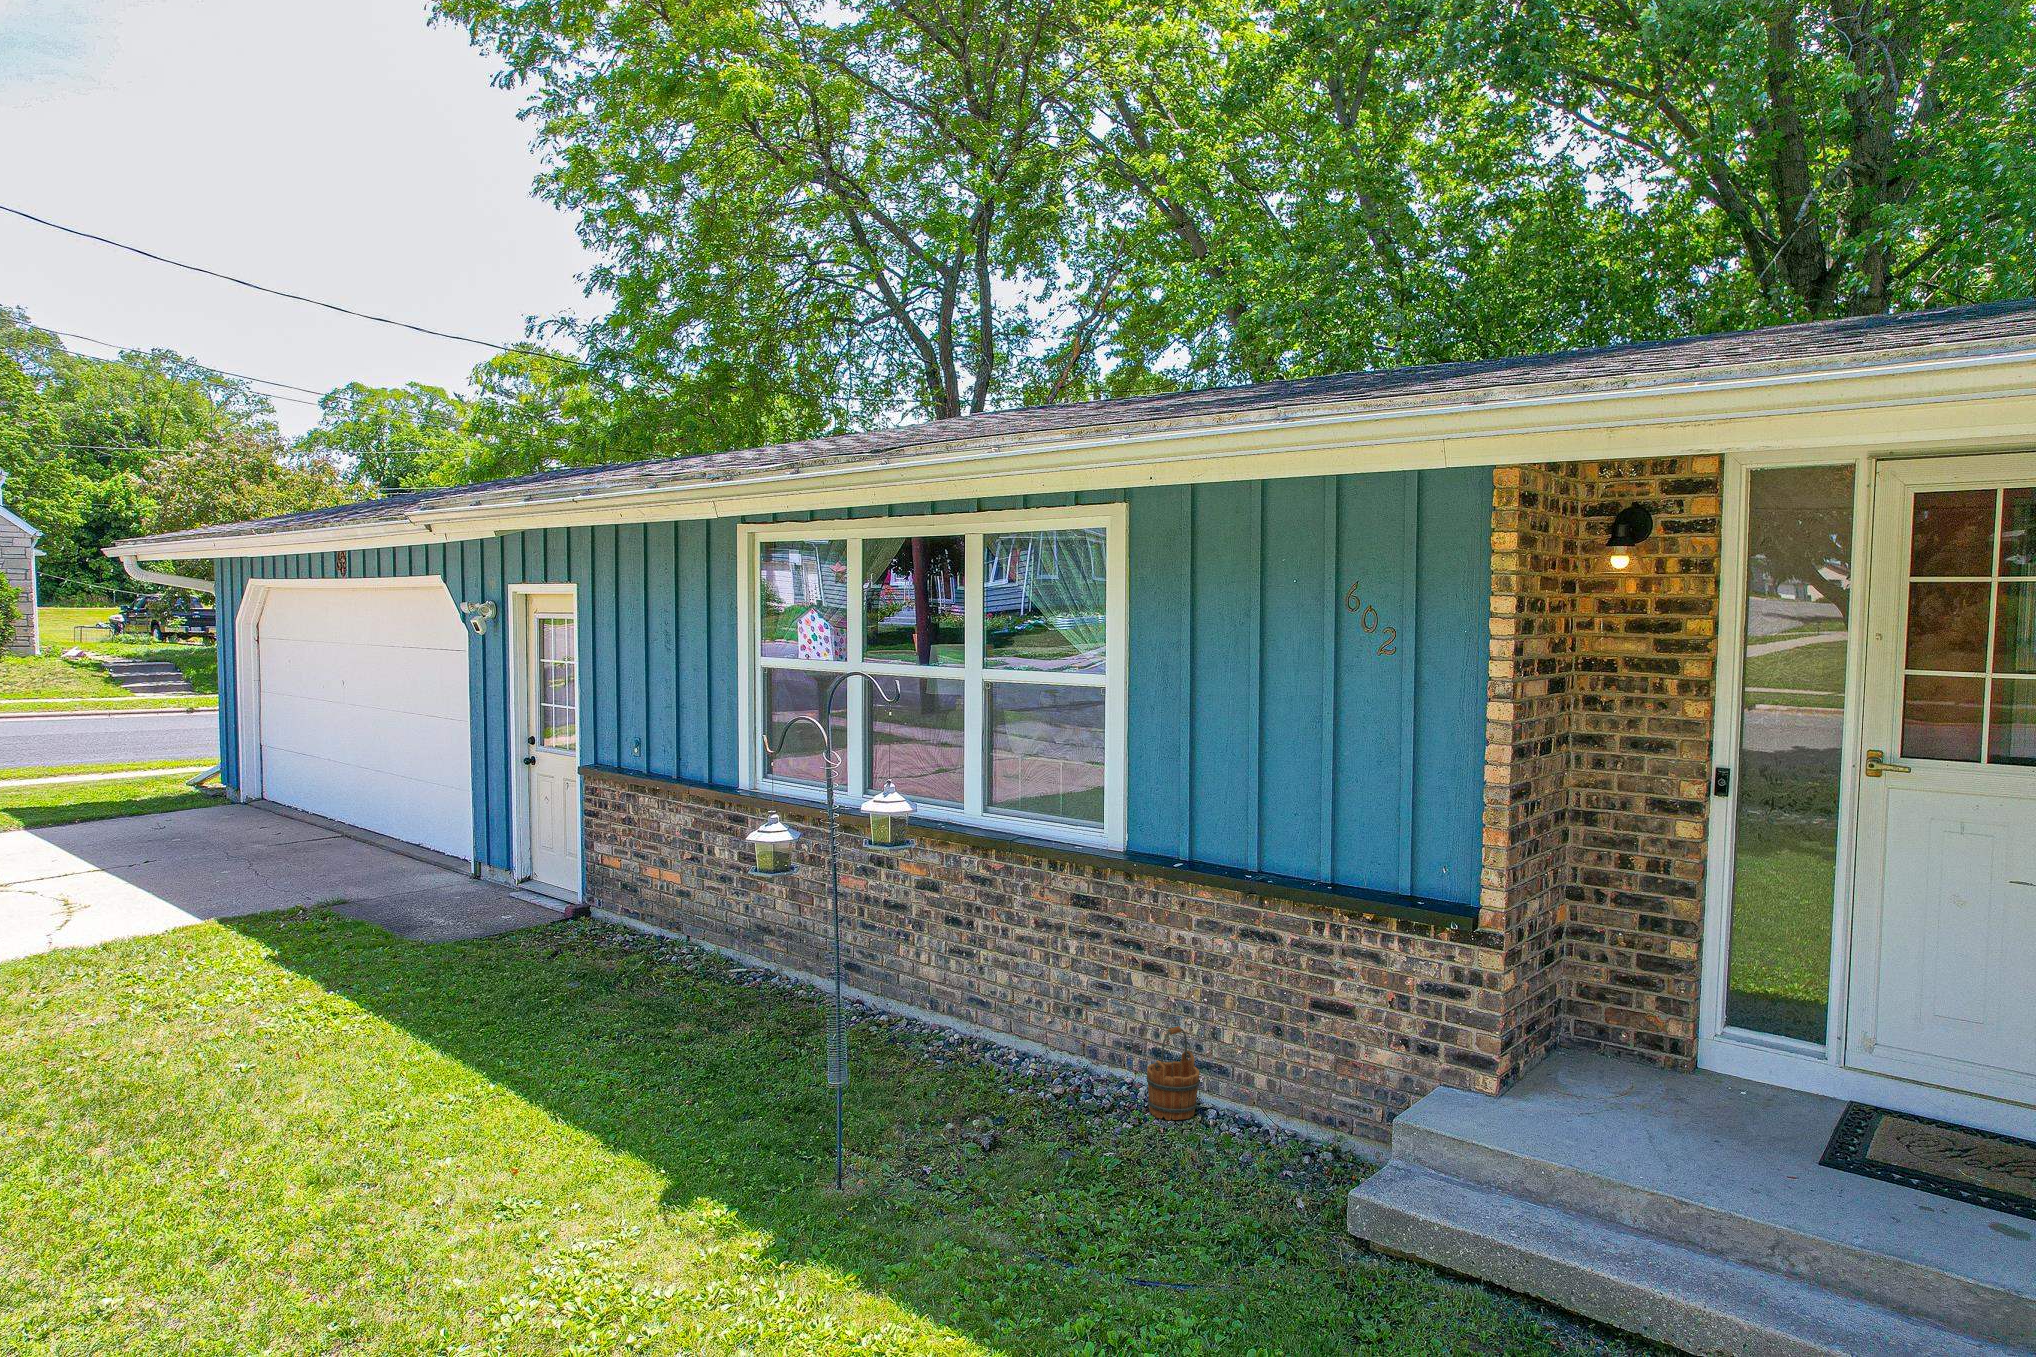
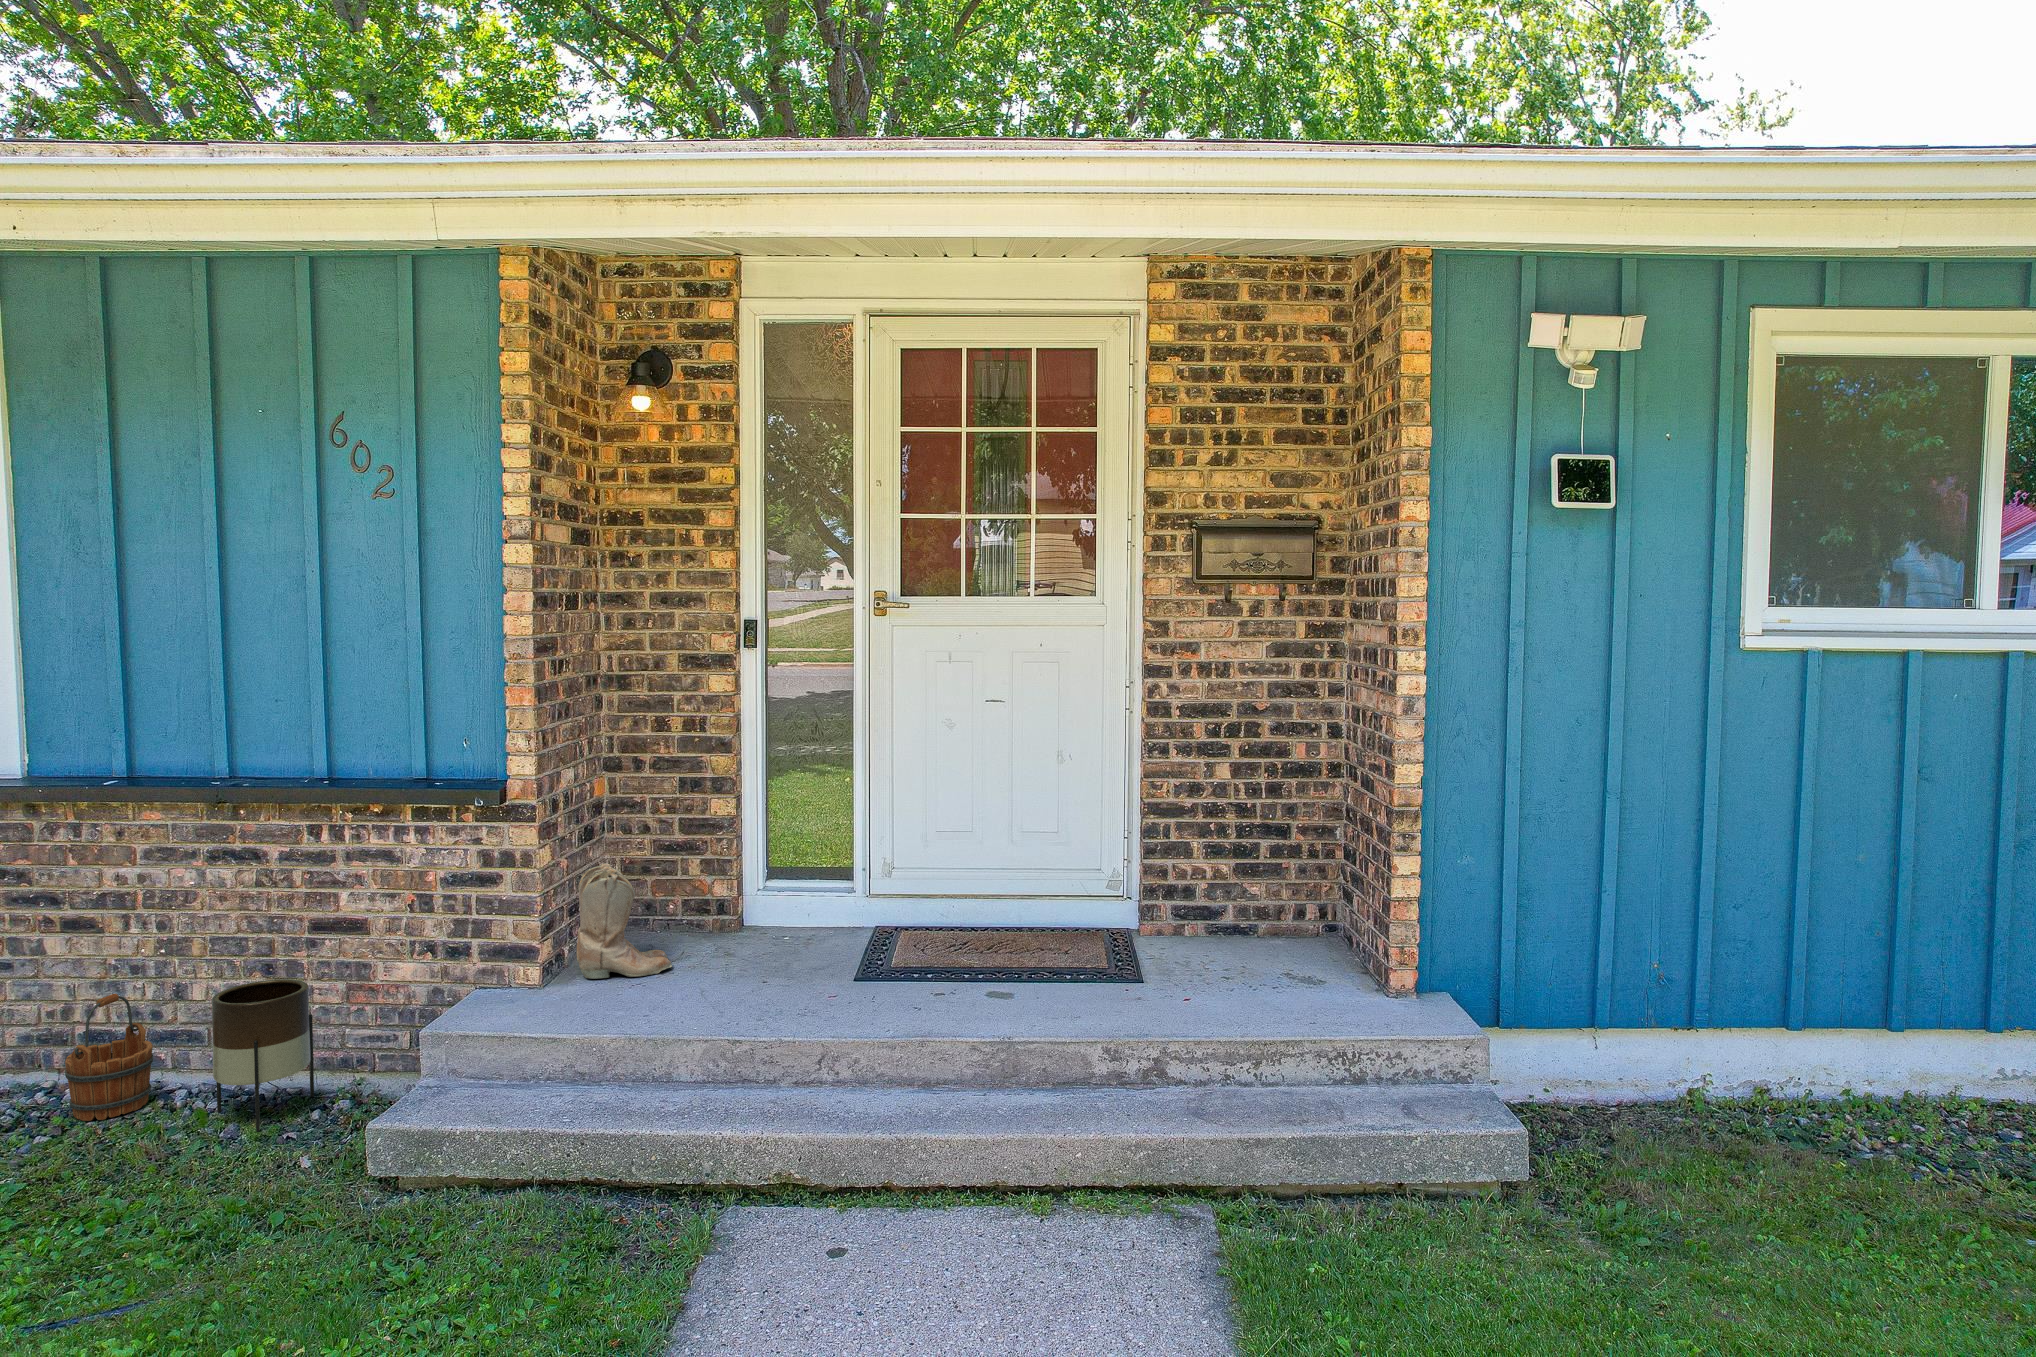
boots: none [1529,996,1620,1111] -> present [576,863,672,979]
planter: none [1242,1040,1312,1161] -> present [212,979,314,1131]

